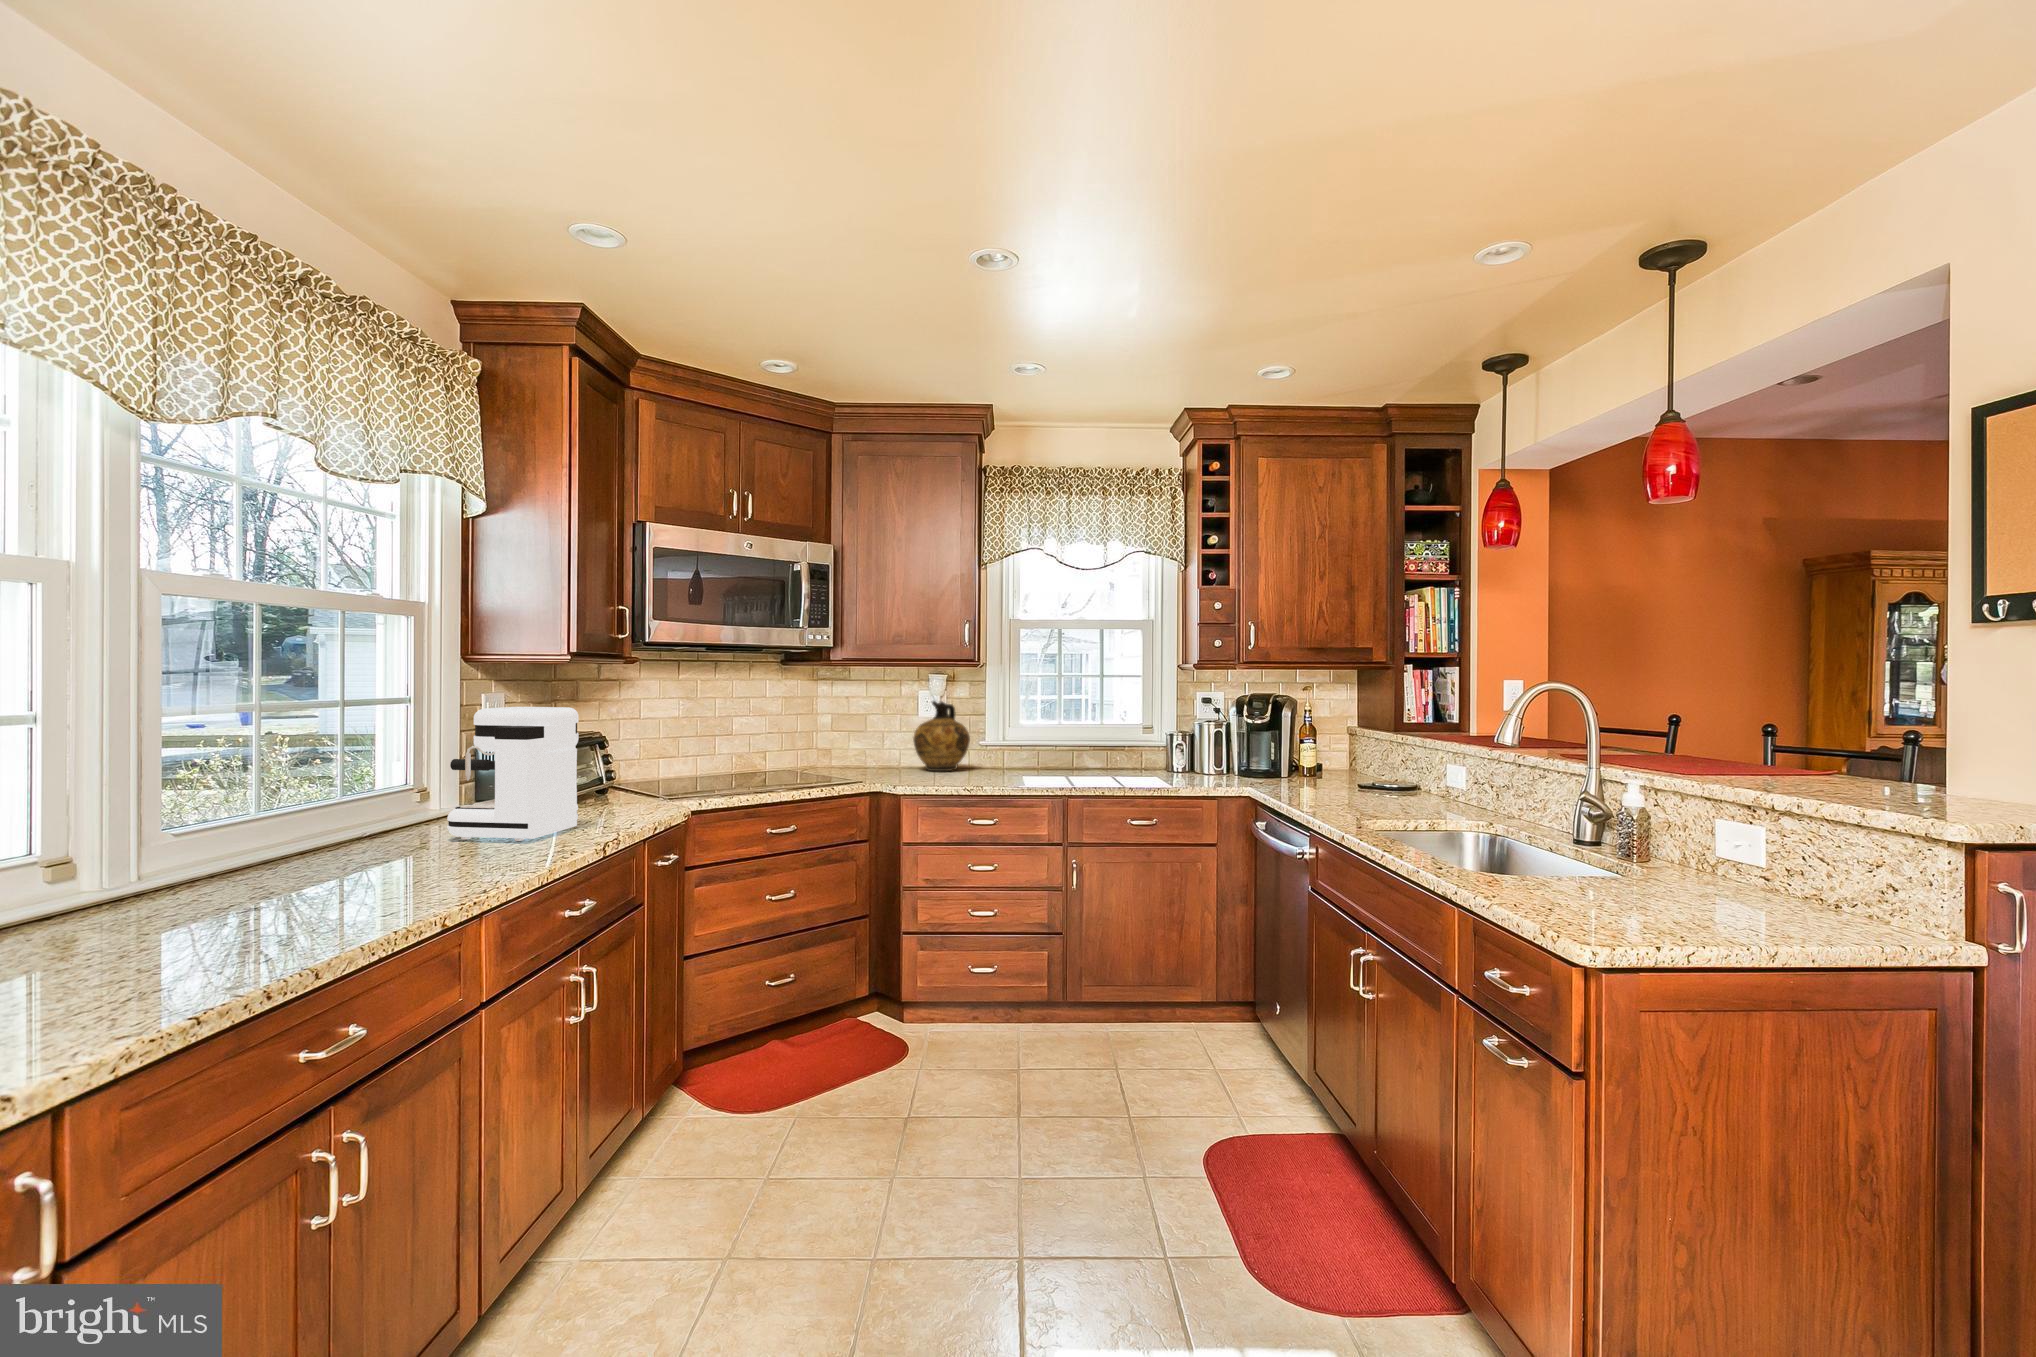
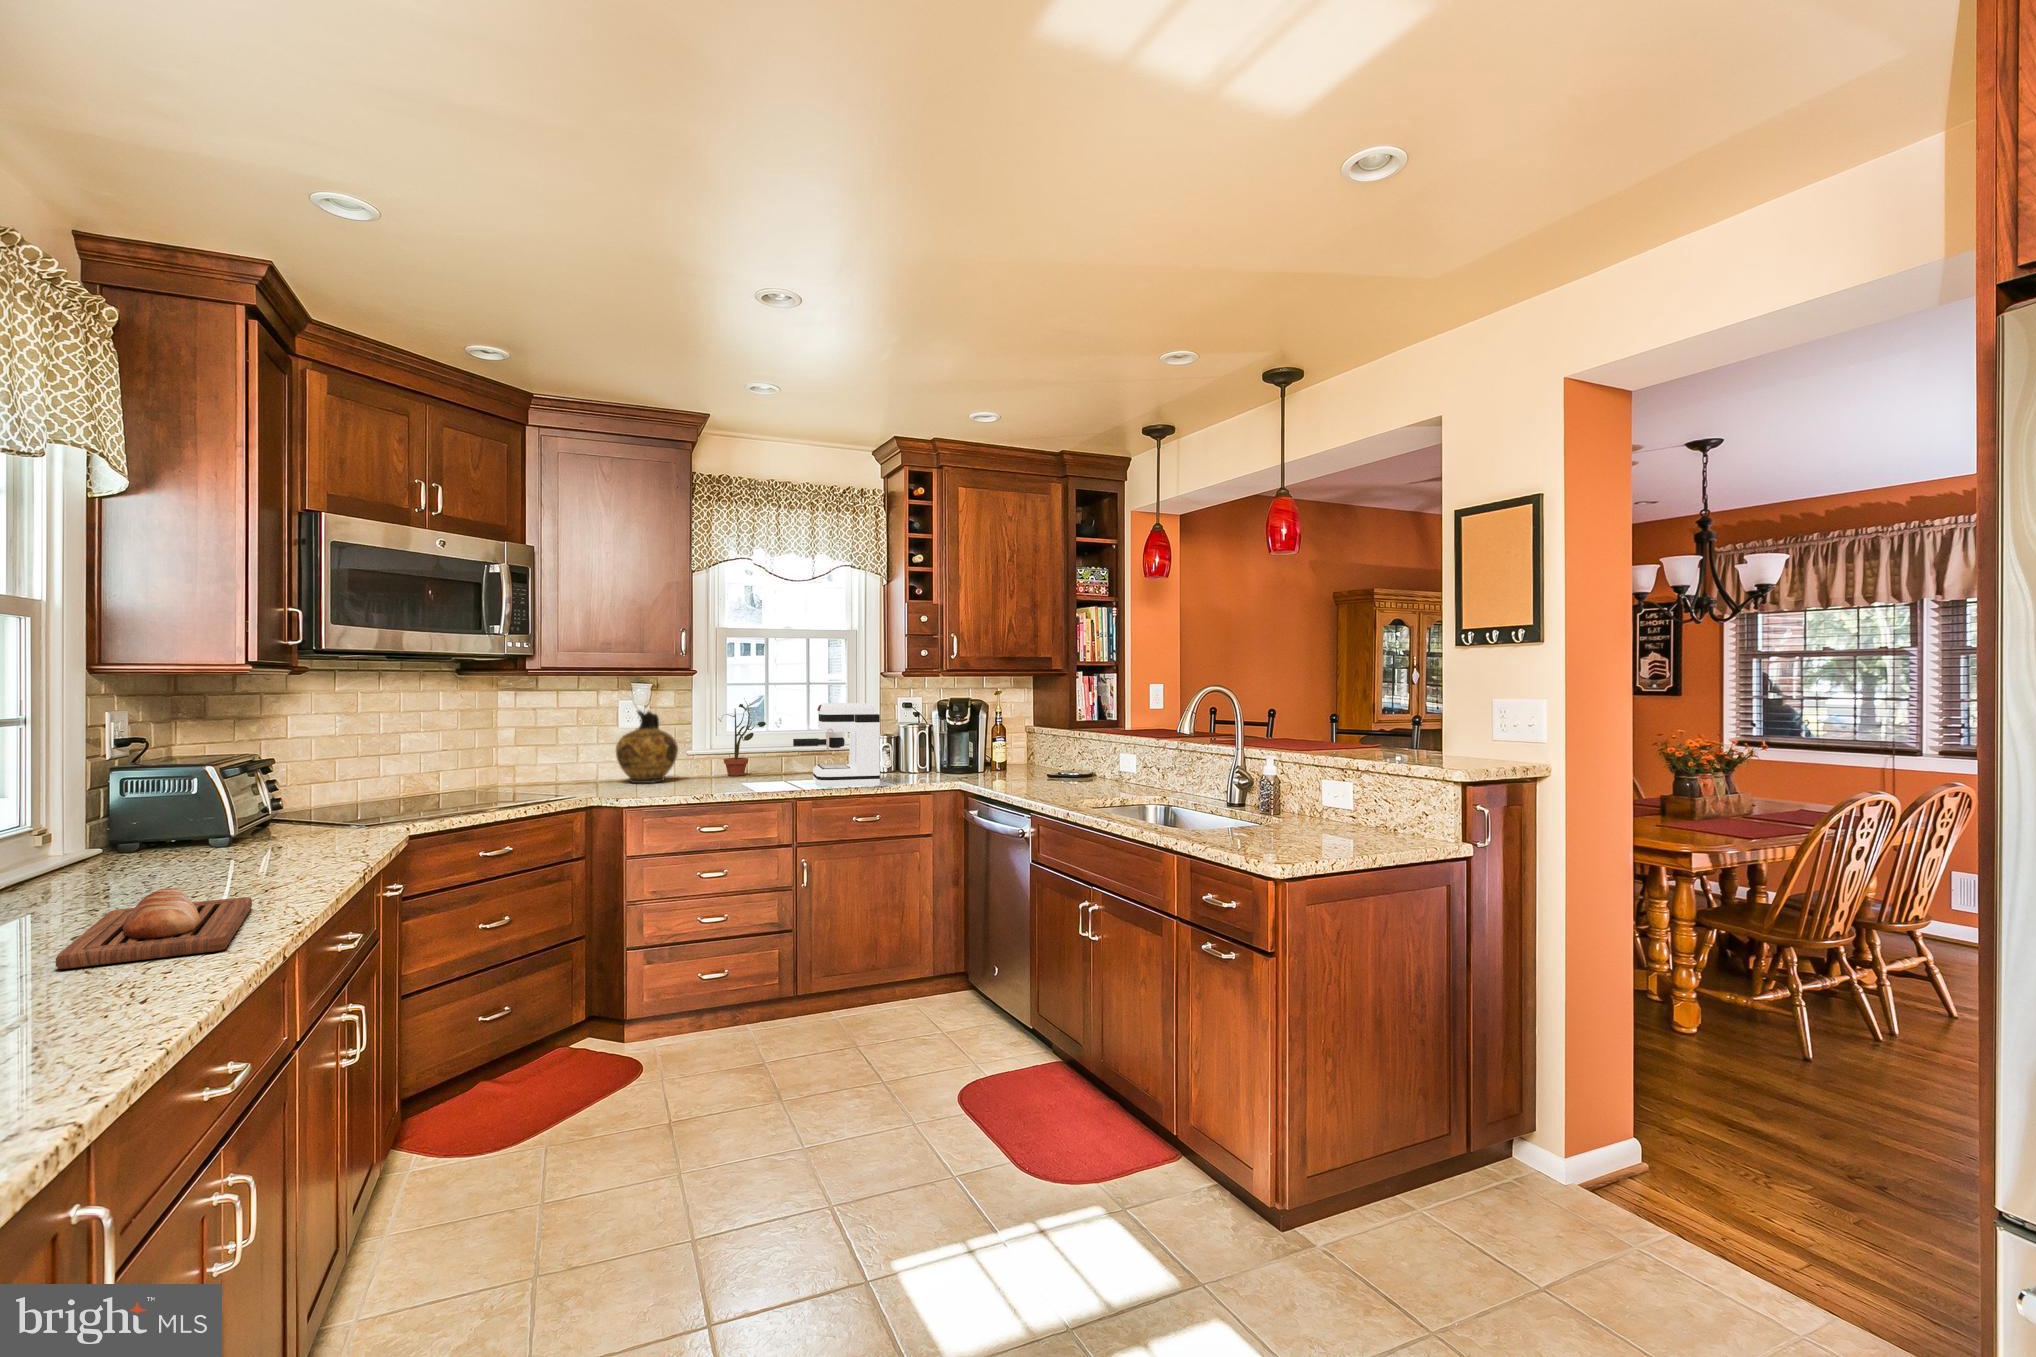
potted plant: none [1010,687,1057,768] -> present [718,698,766,776]
coffee maker: present [447,707,579,841] -> present [793,703,880,789]
bread loaf: none [264,856,475,926] -> present [56,888,252,969]

